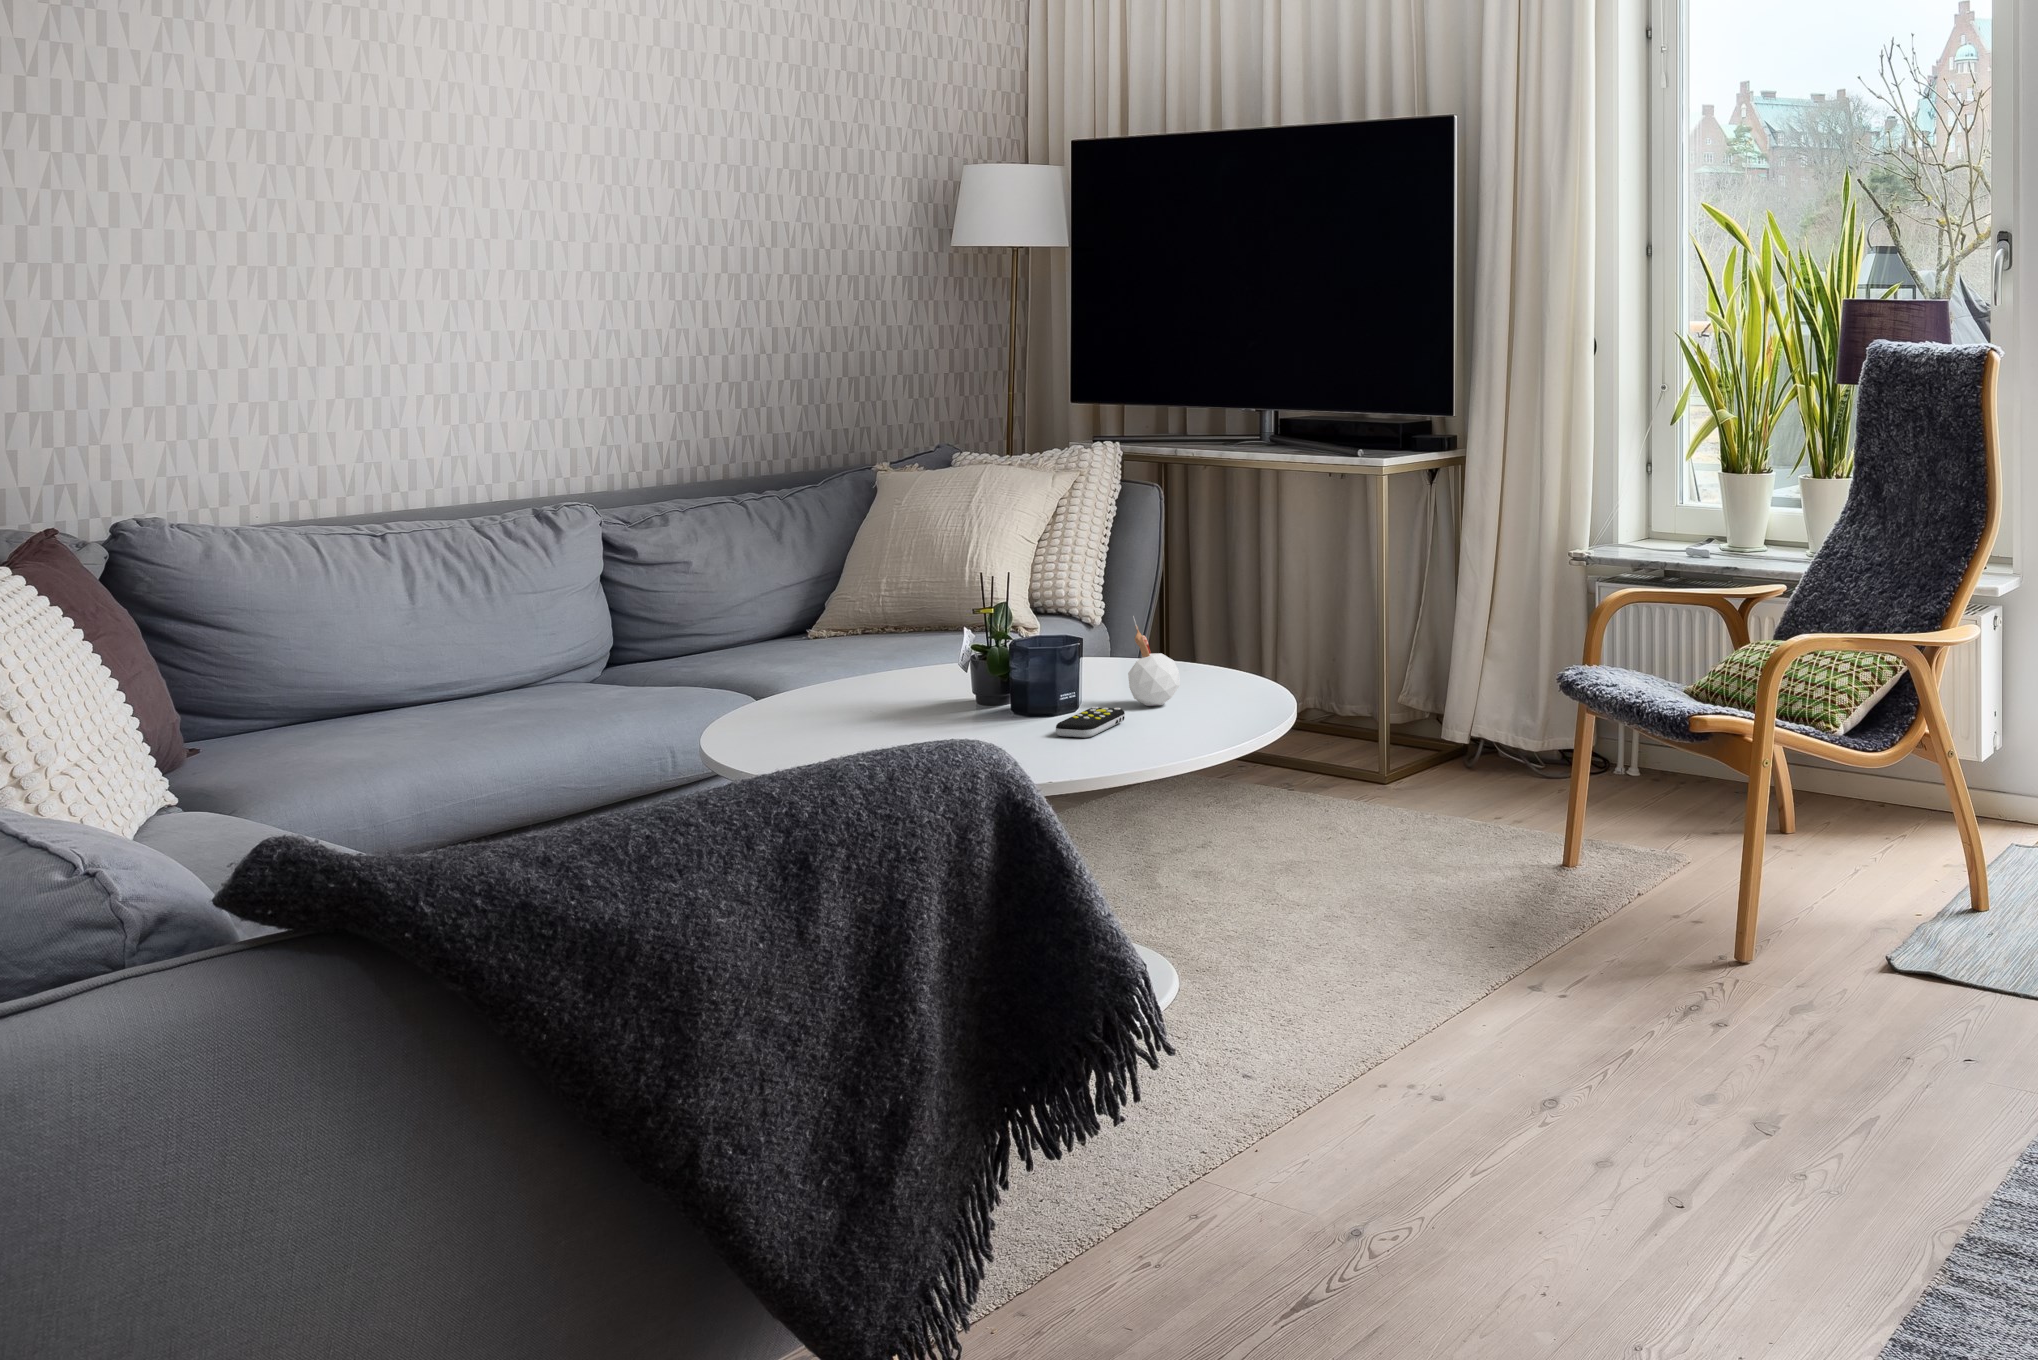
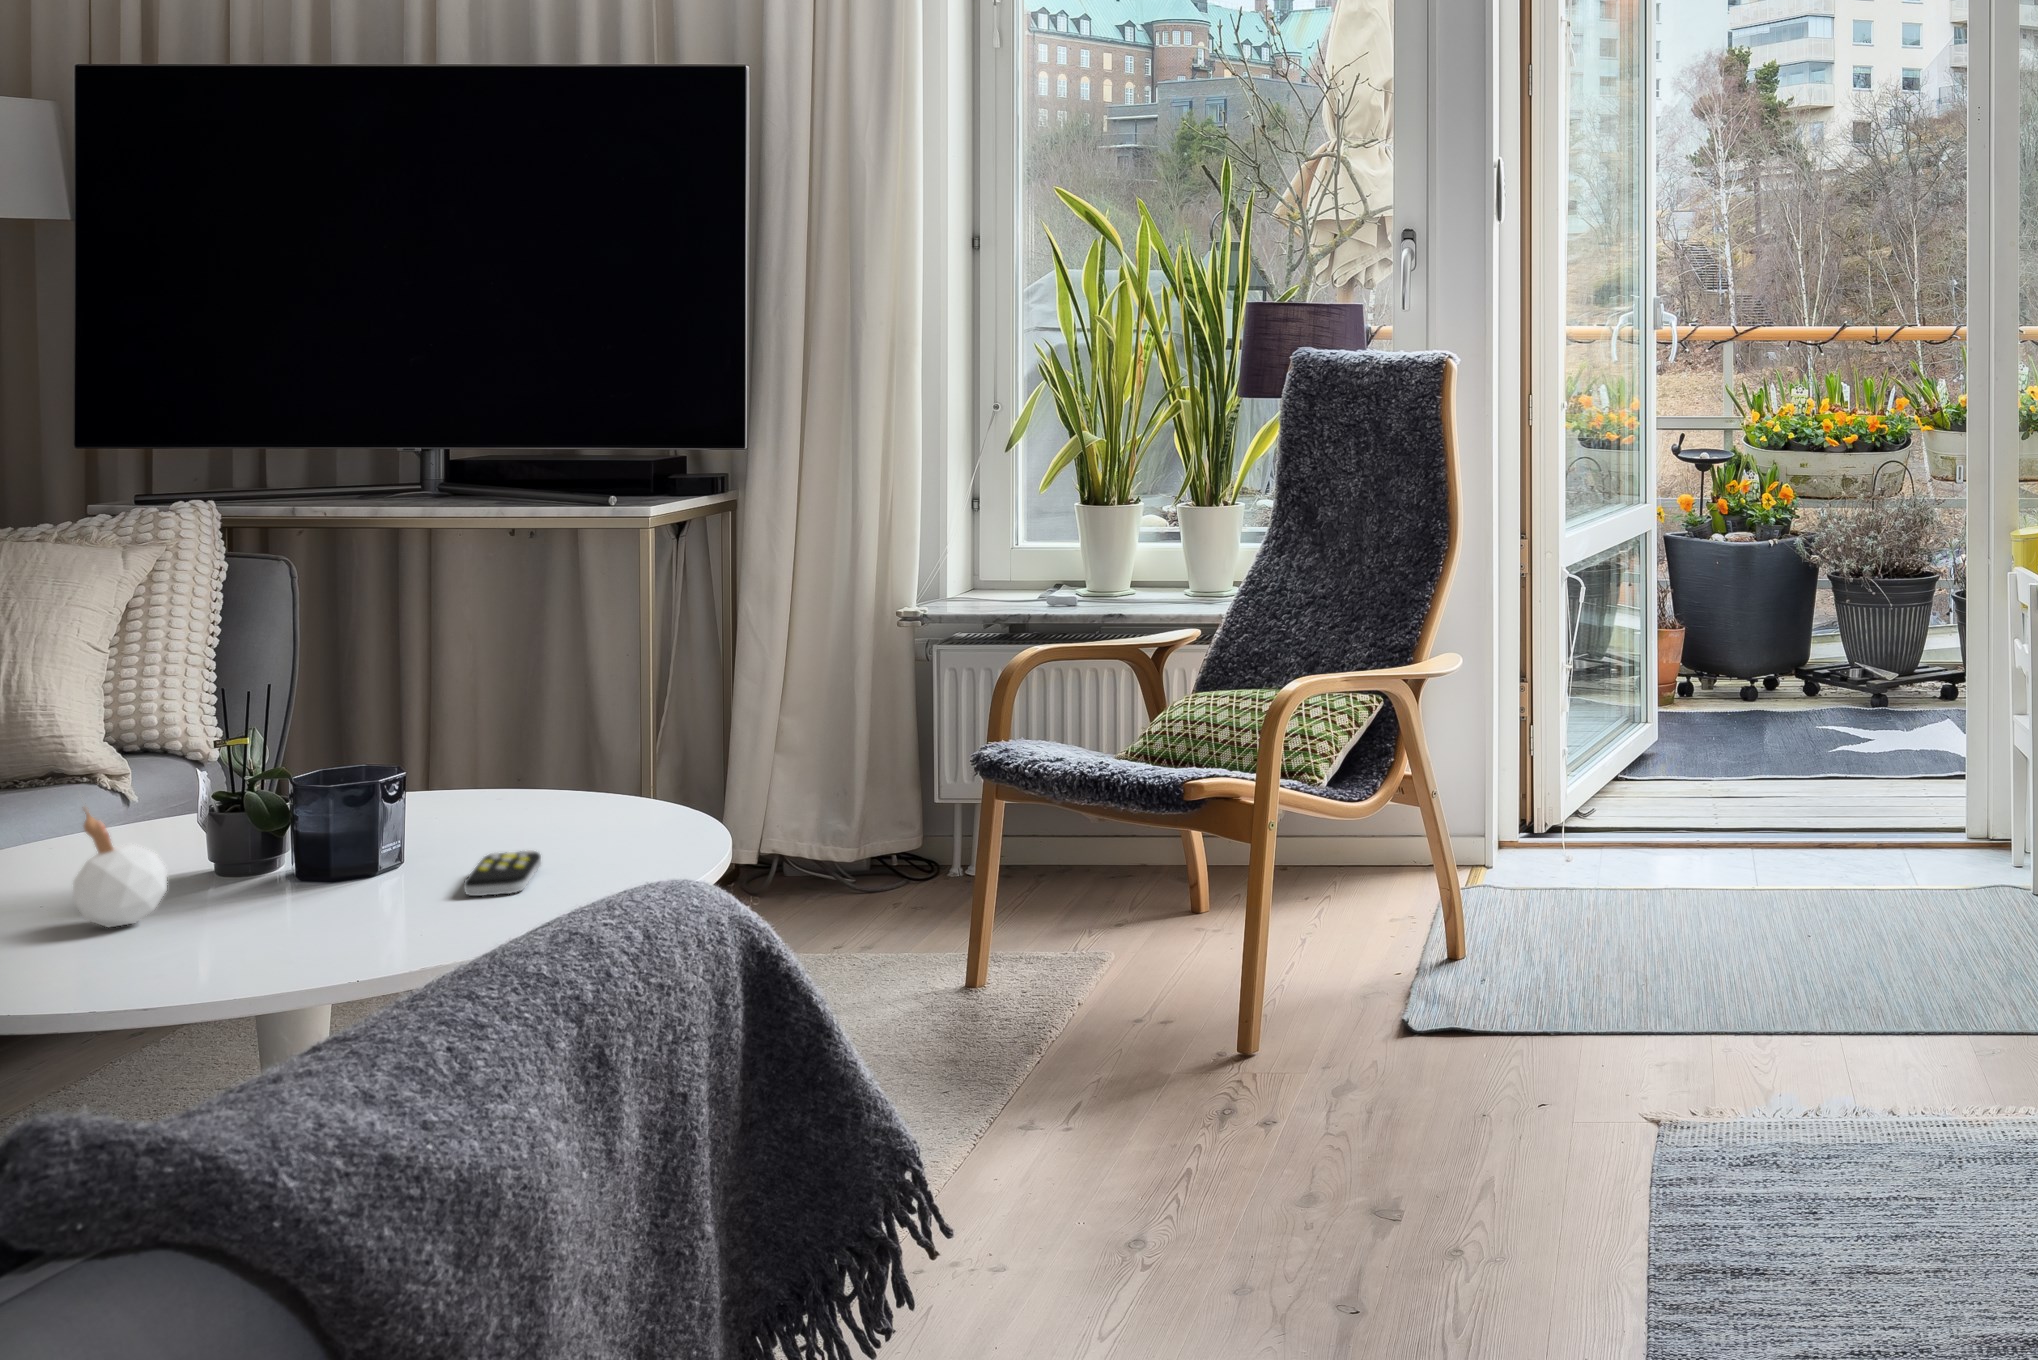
candle: present [1128,616,1180,706] -> present [73,795,167,927]

